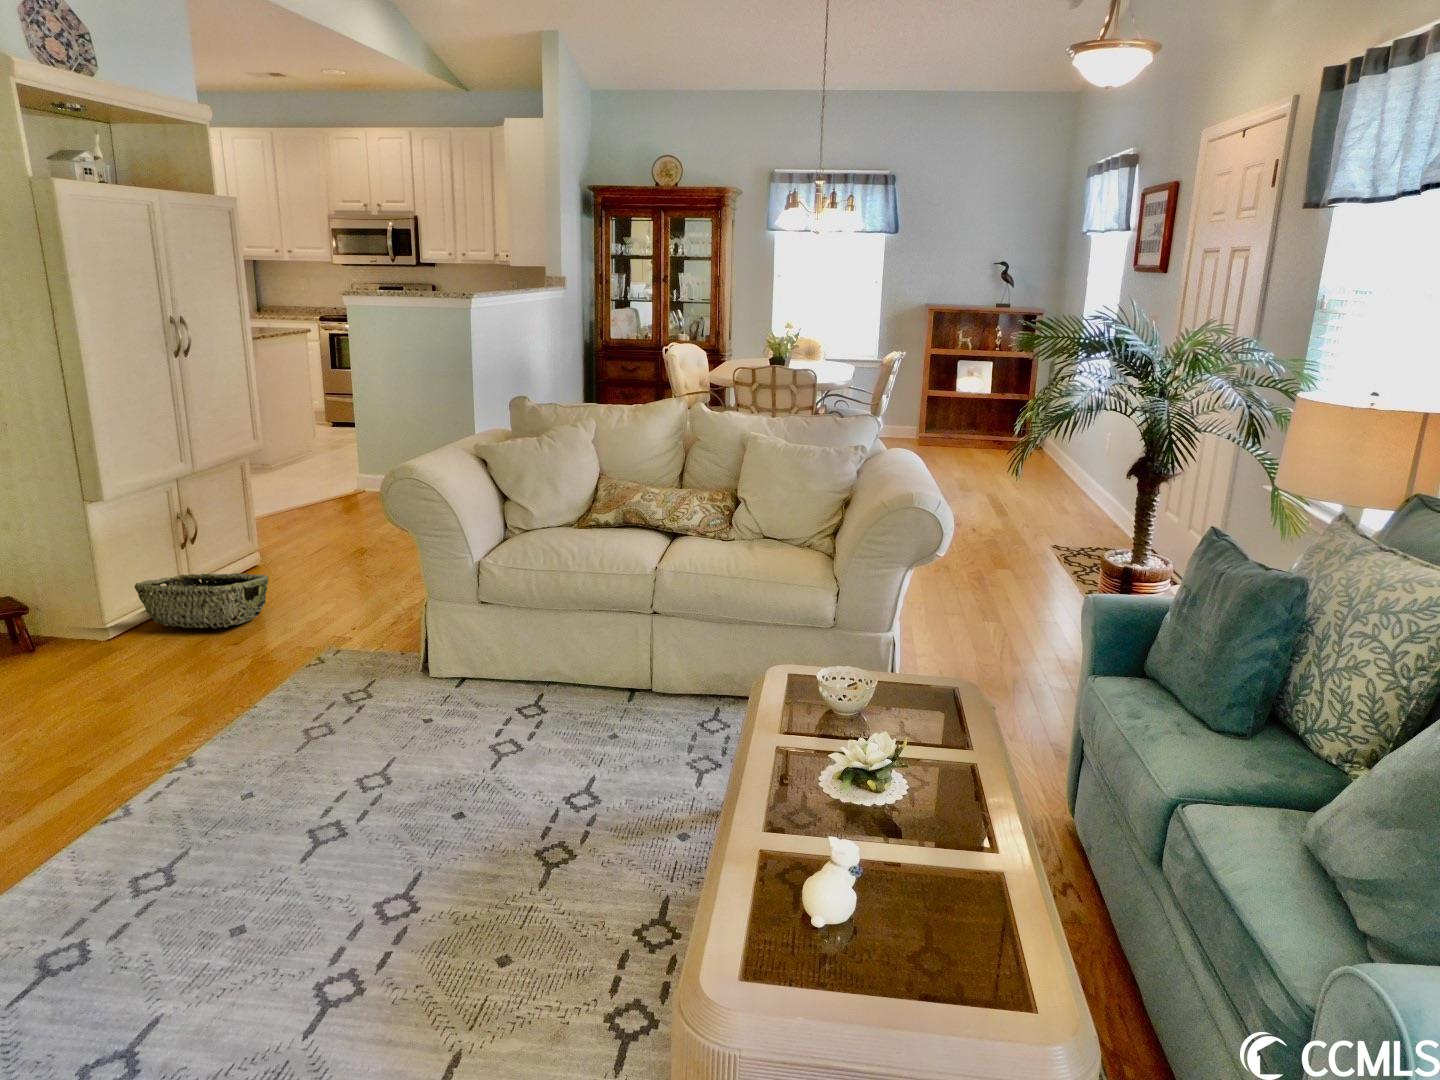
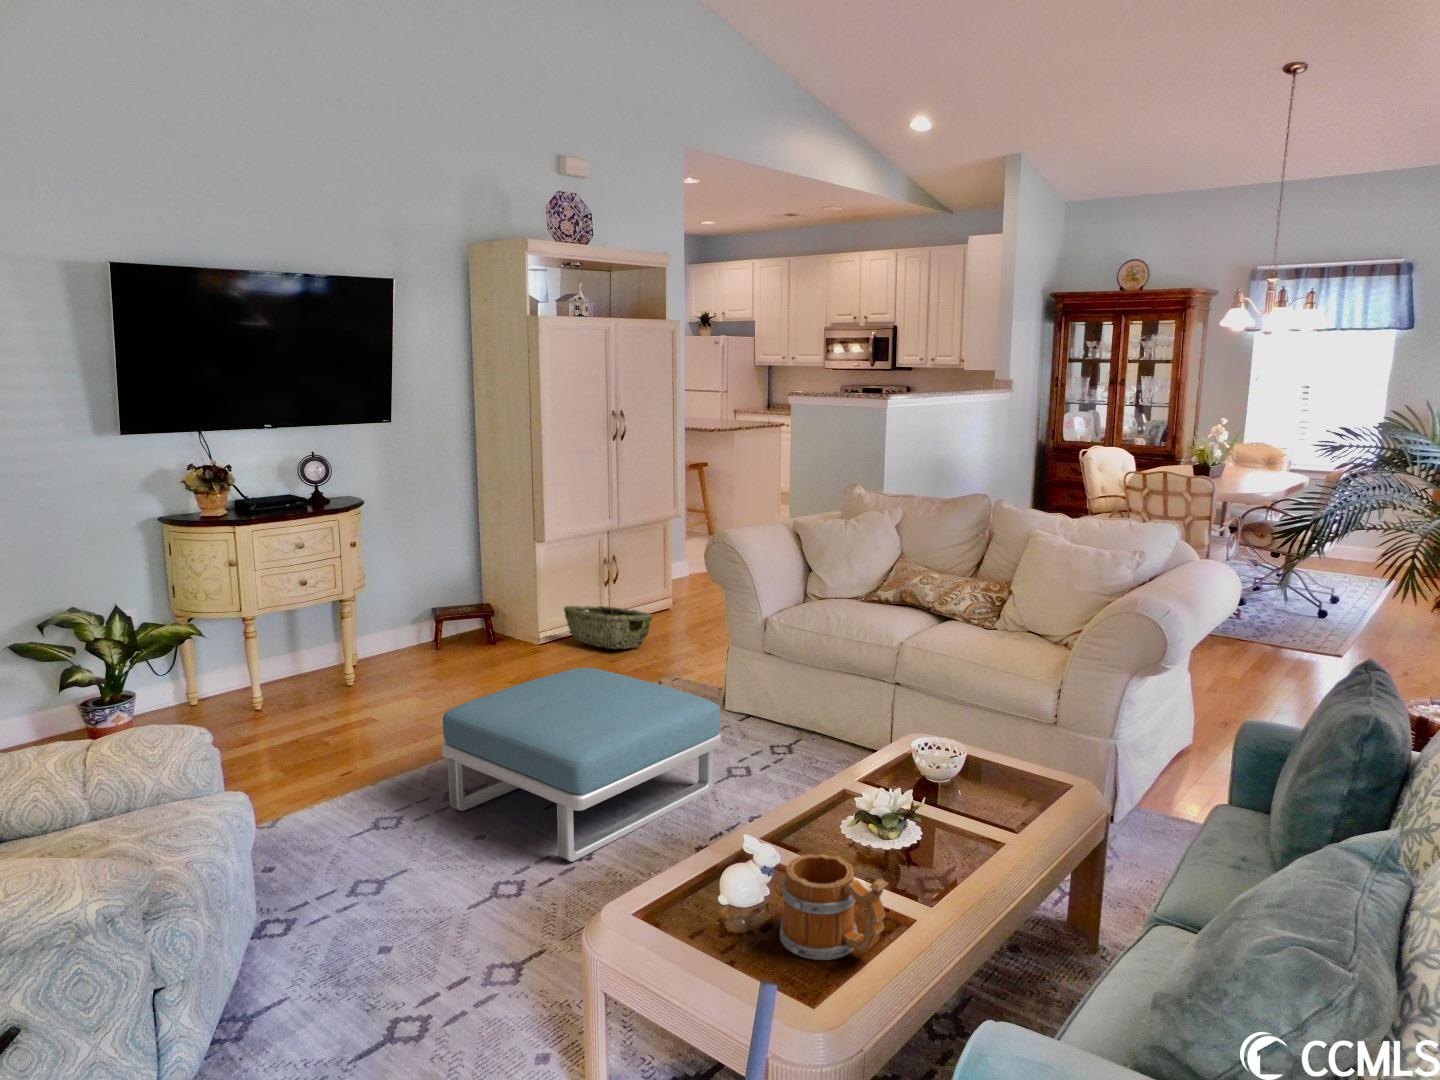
footstool: none [125,663,504,921] -> present [442,668,721,862]
mug: none [895,834,1039,958] -> present [780,854,888,960]

